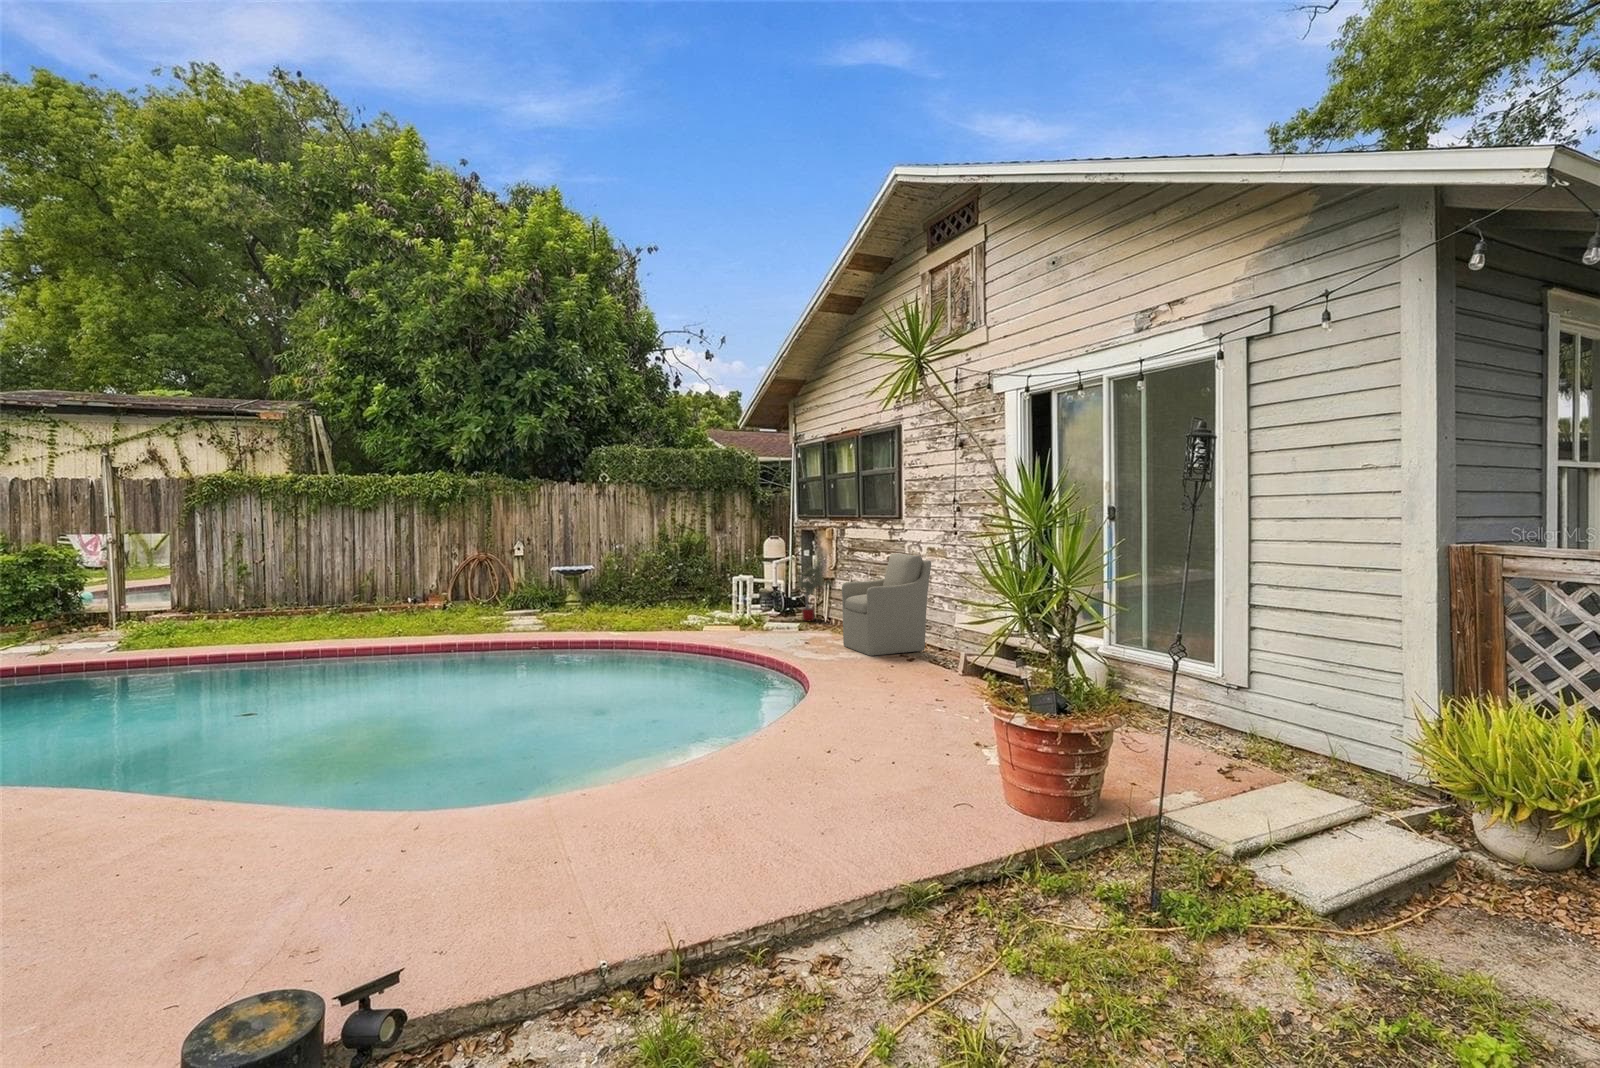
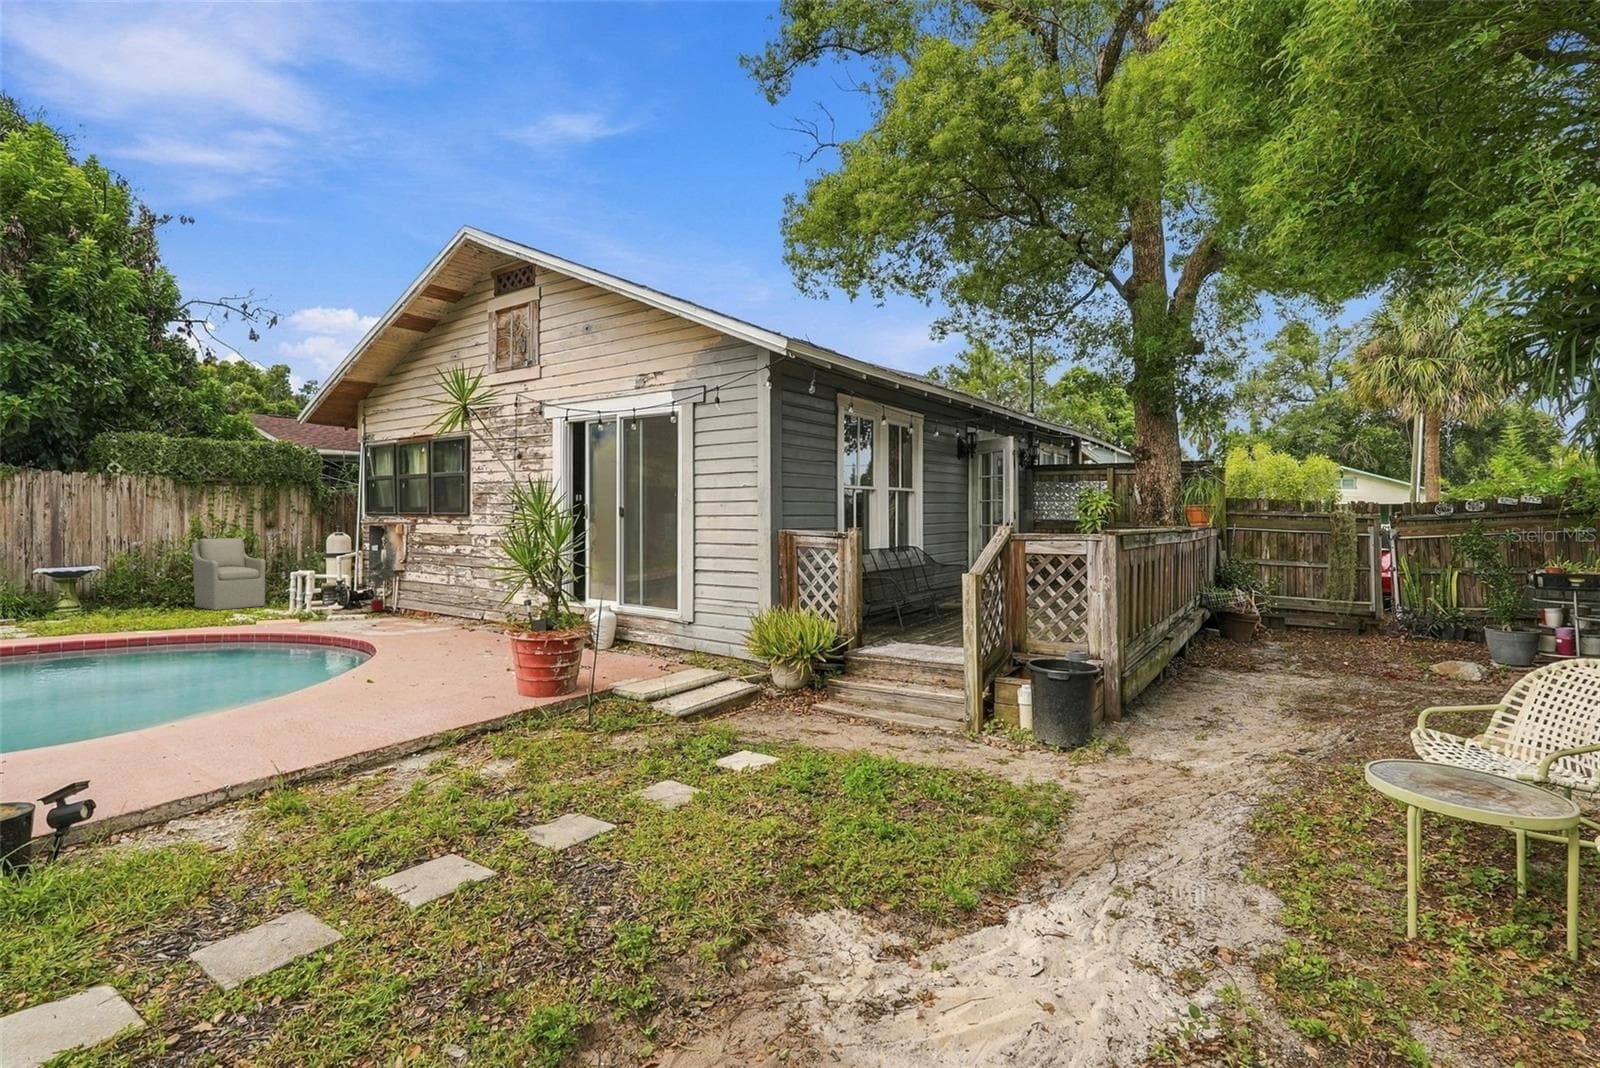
chair: present [842,554,931,656] -> present [192,538,266,610]

